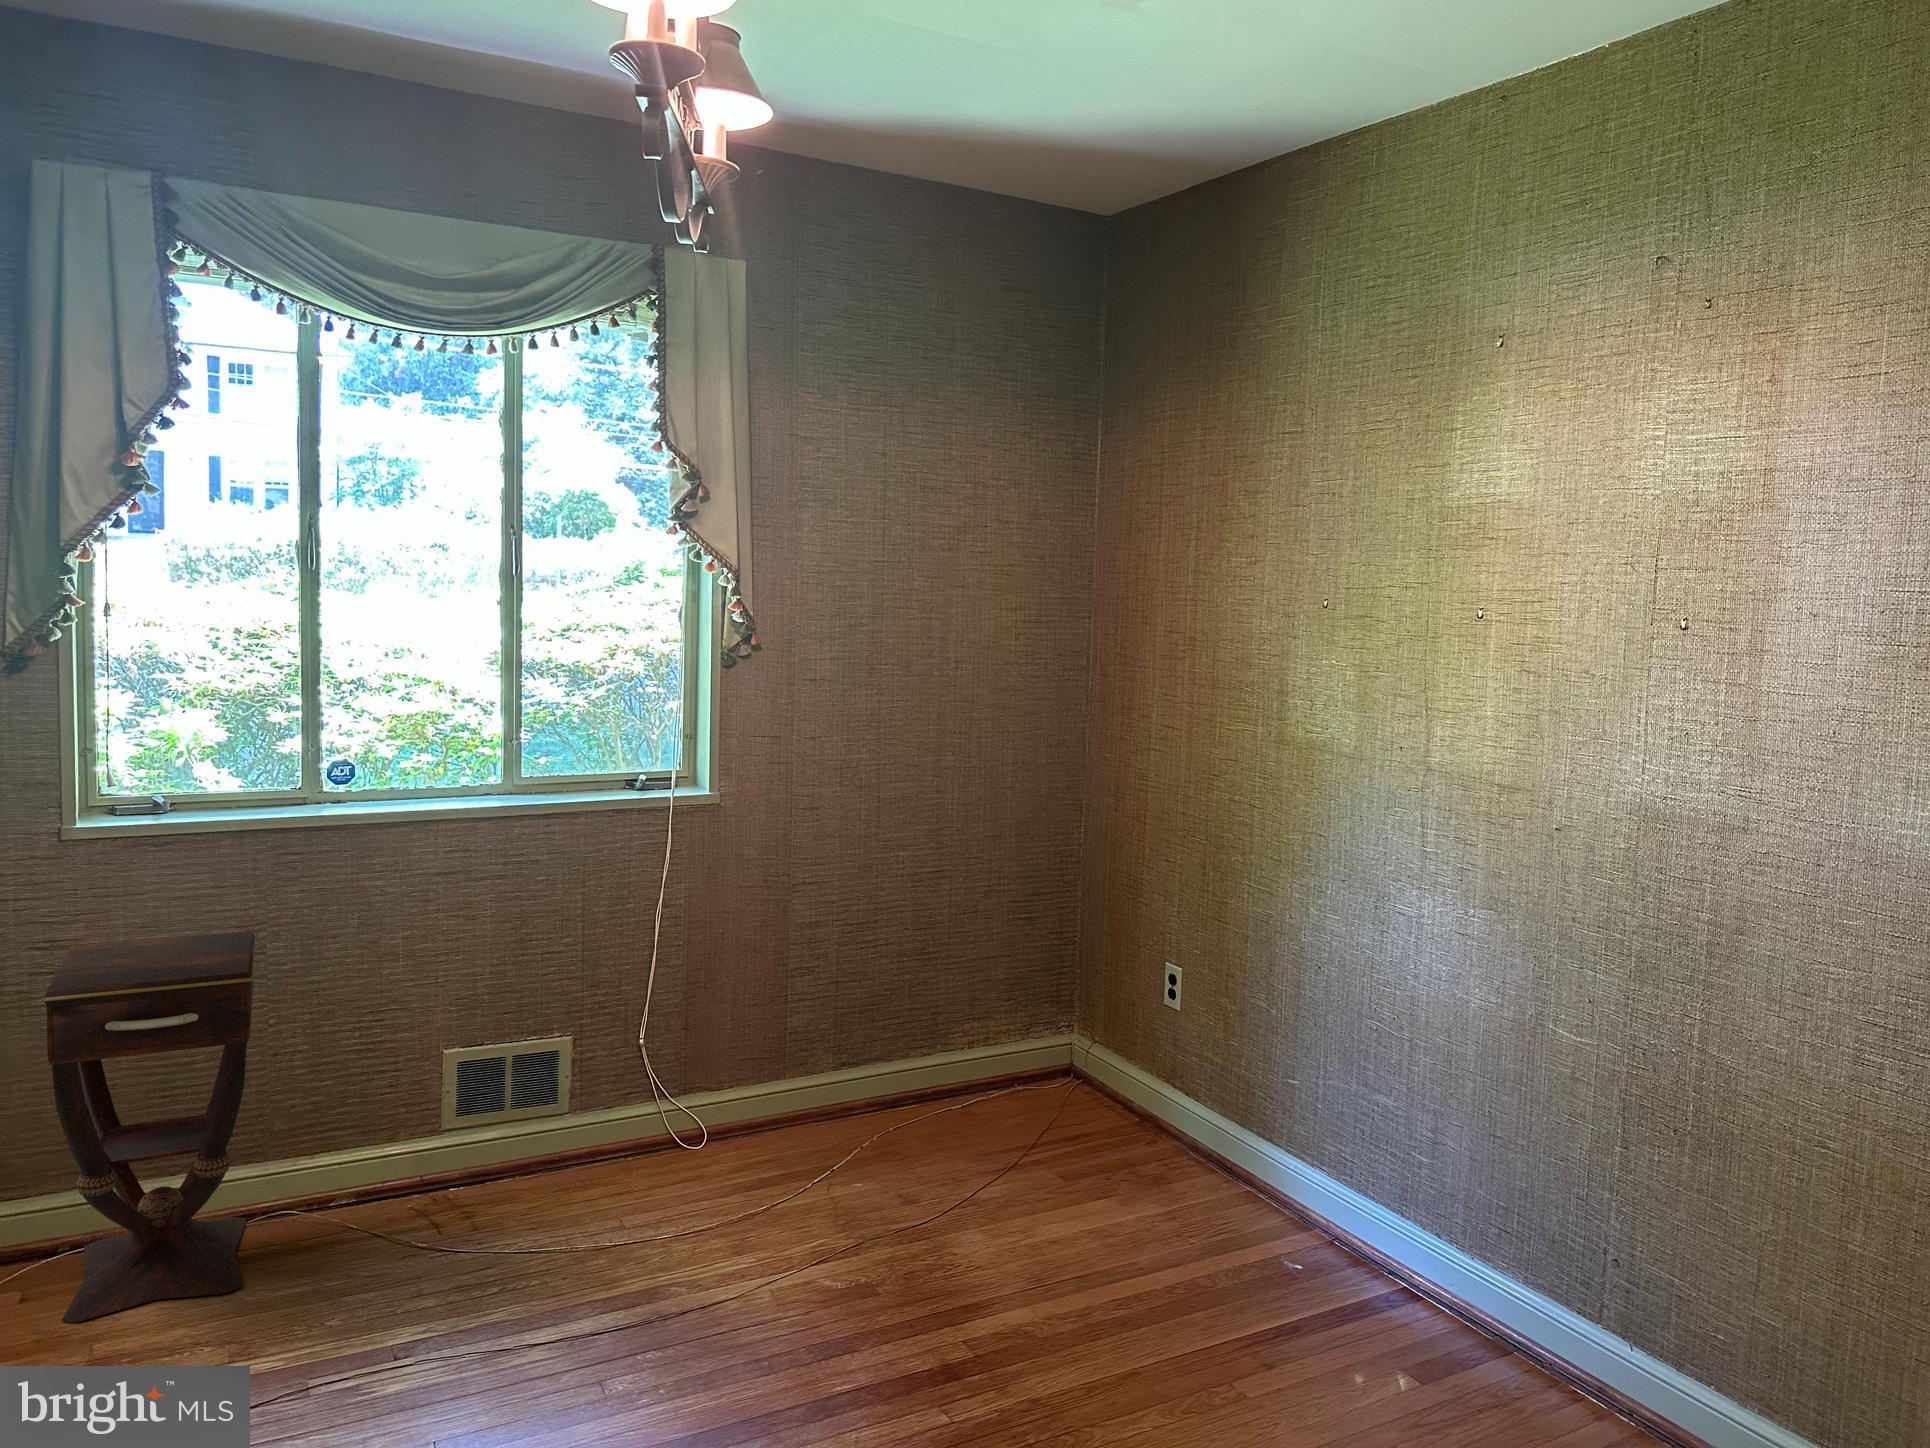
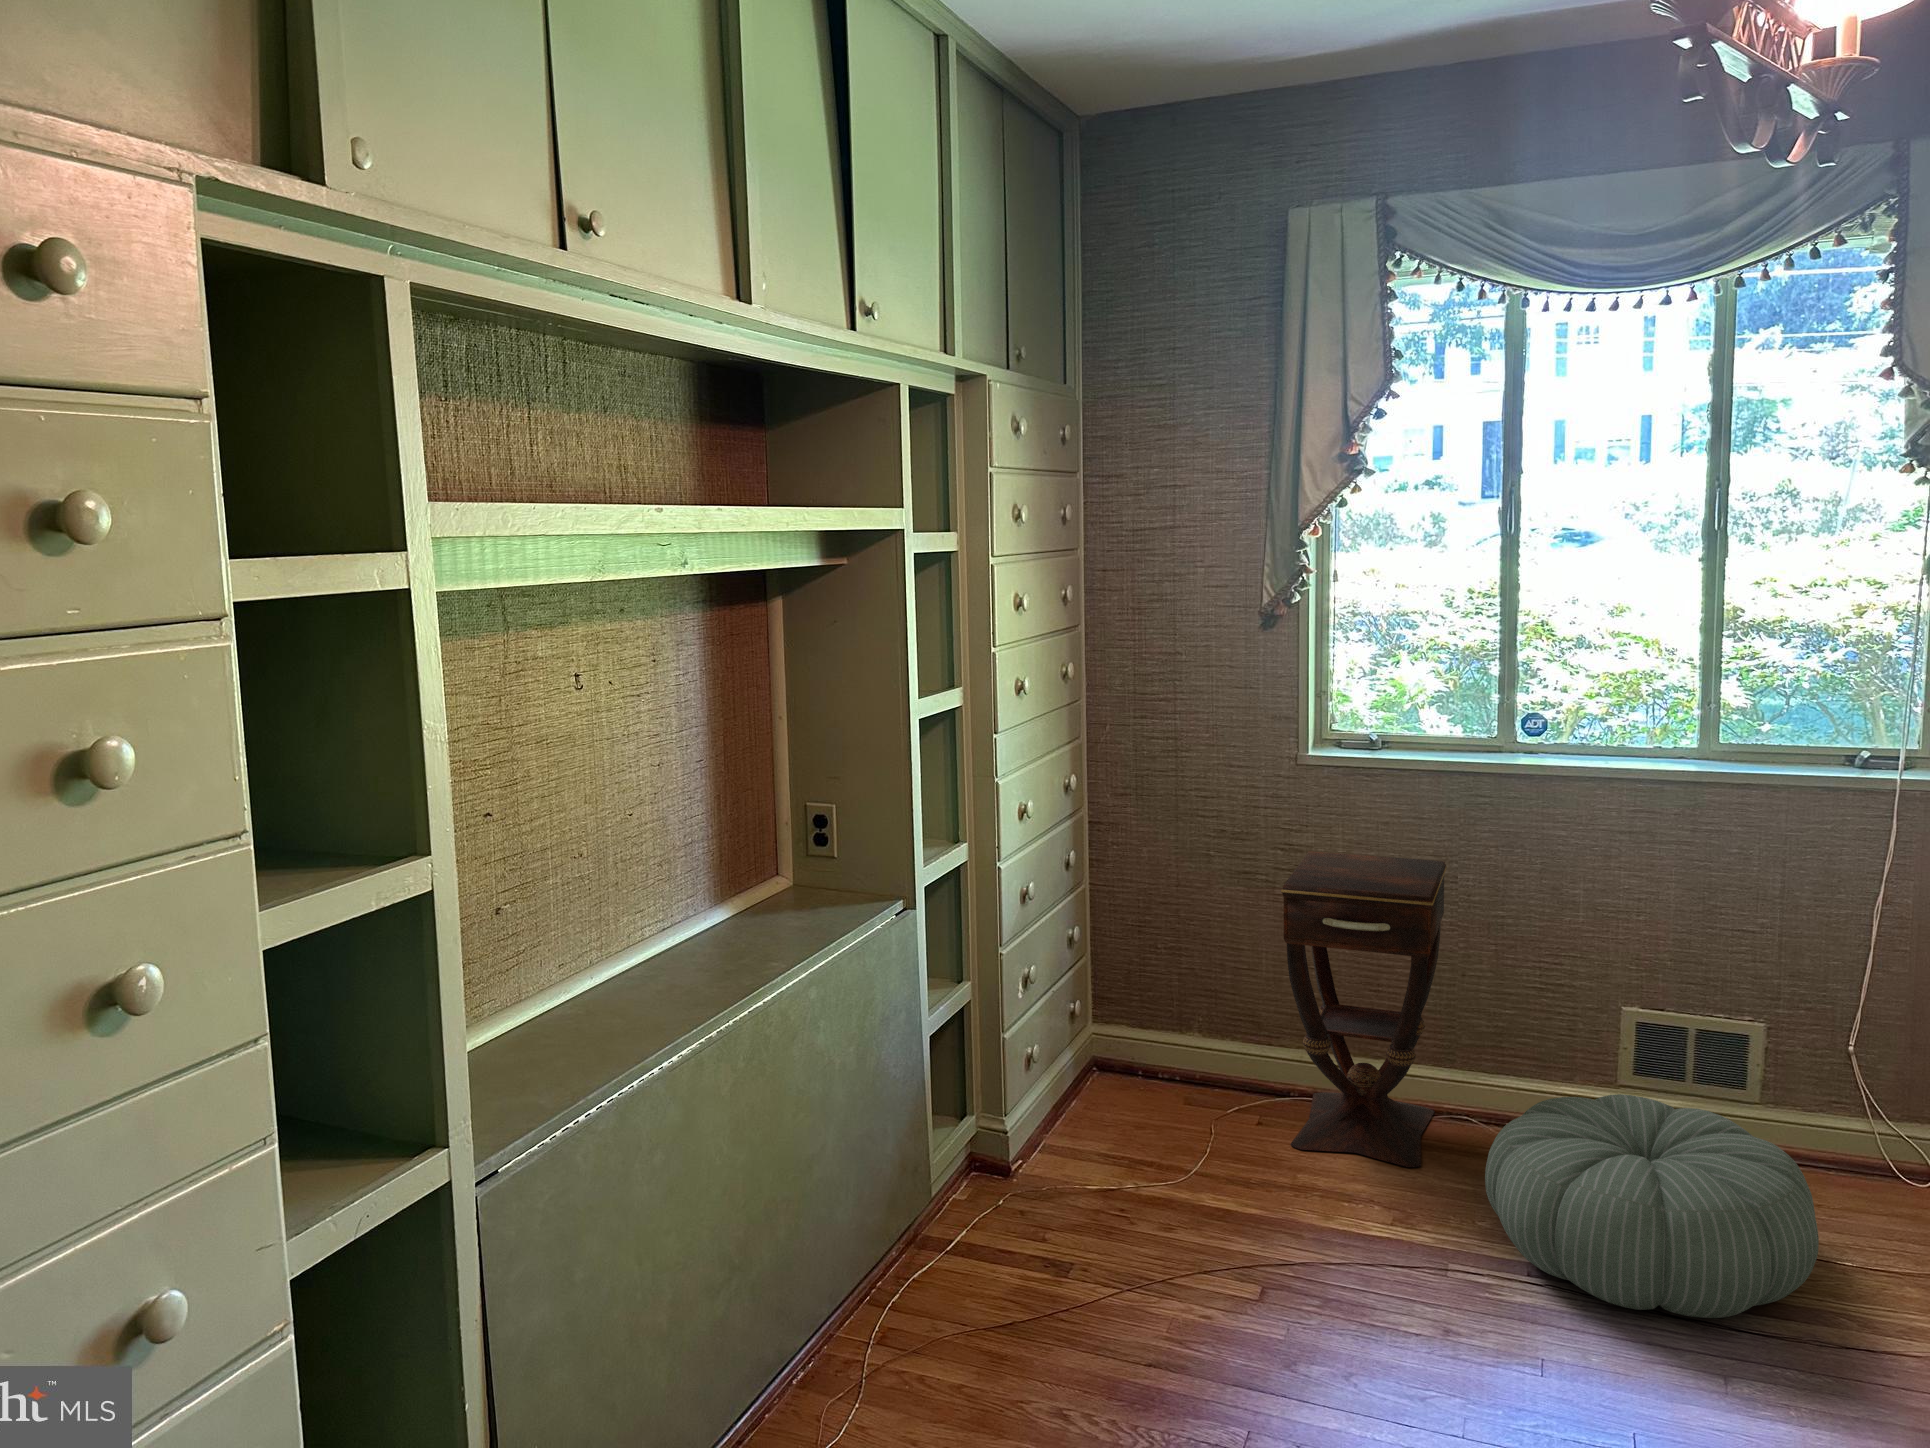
pouf: none [331,1129,652,1354] -> present [1485,1094,1819,1318]

